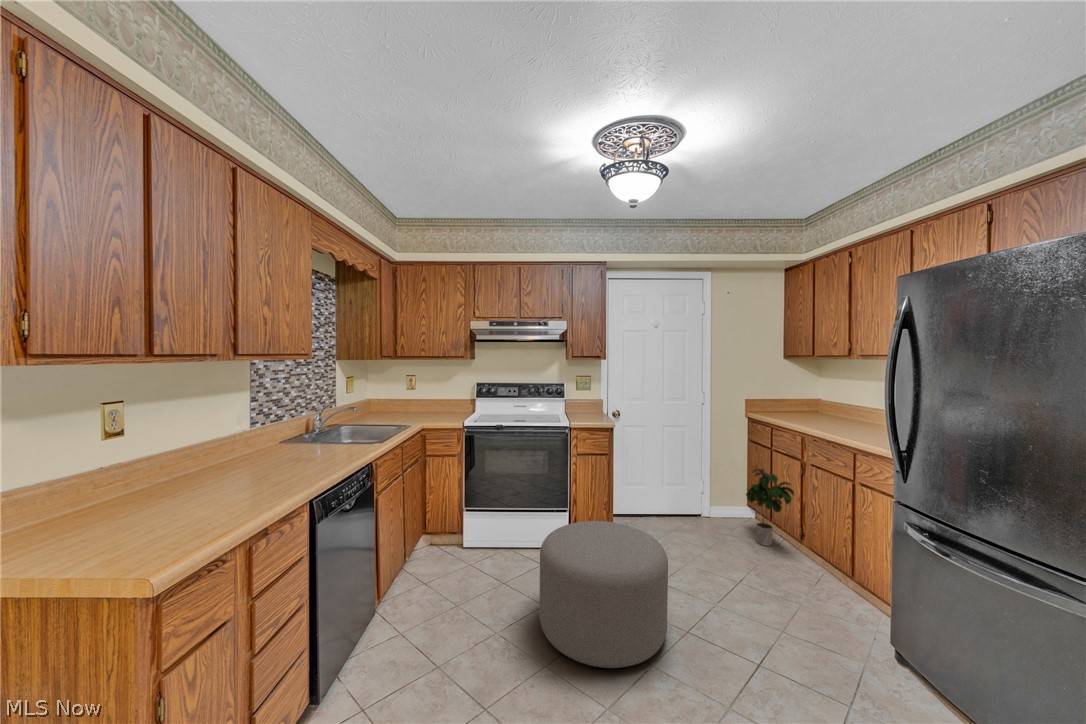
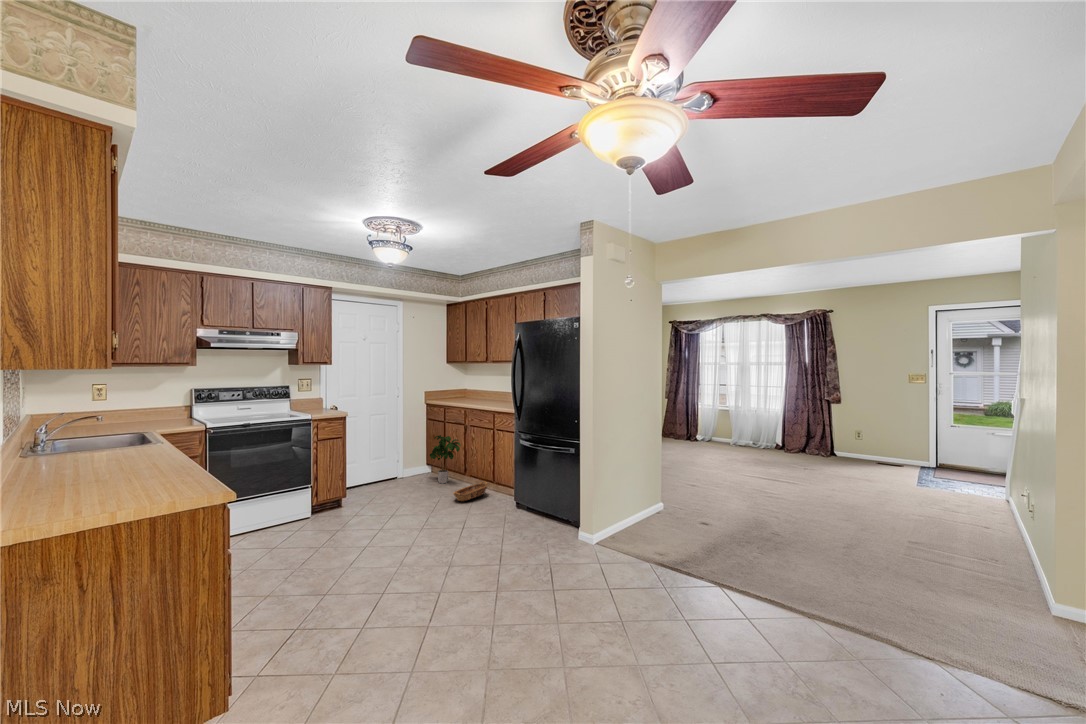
ottoman: present [539,521,668,668] -> none [322,474,412,554]
basket: none [751,564,841,614] -> present [453,481,488,501]

